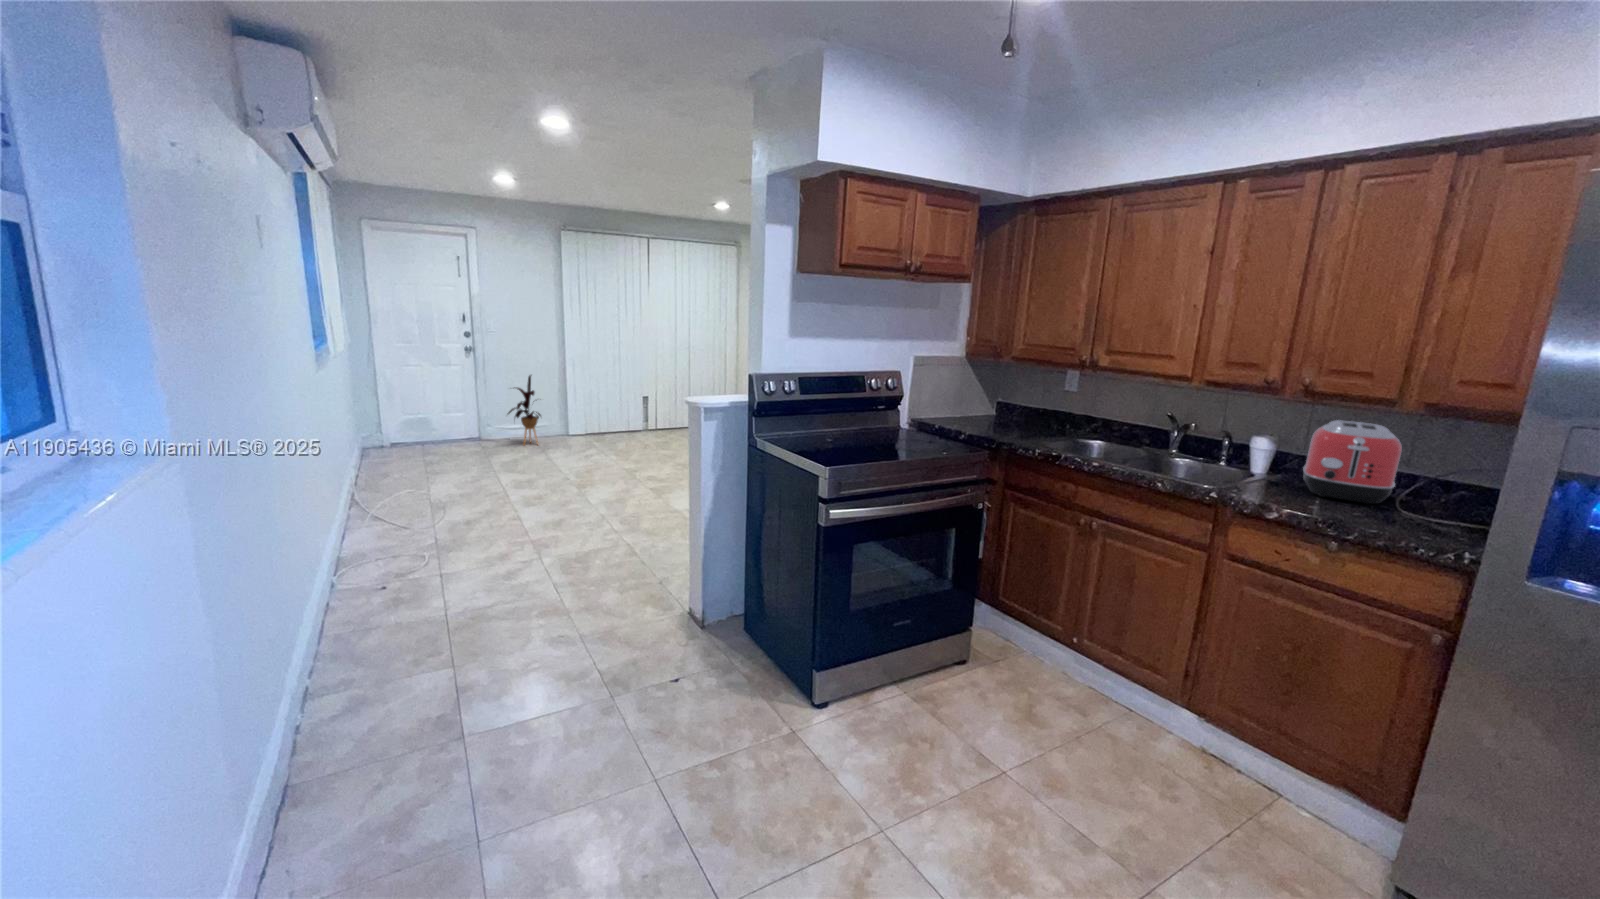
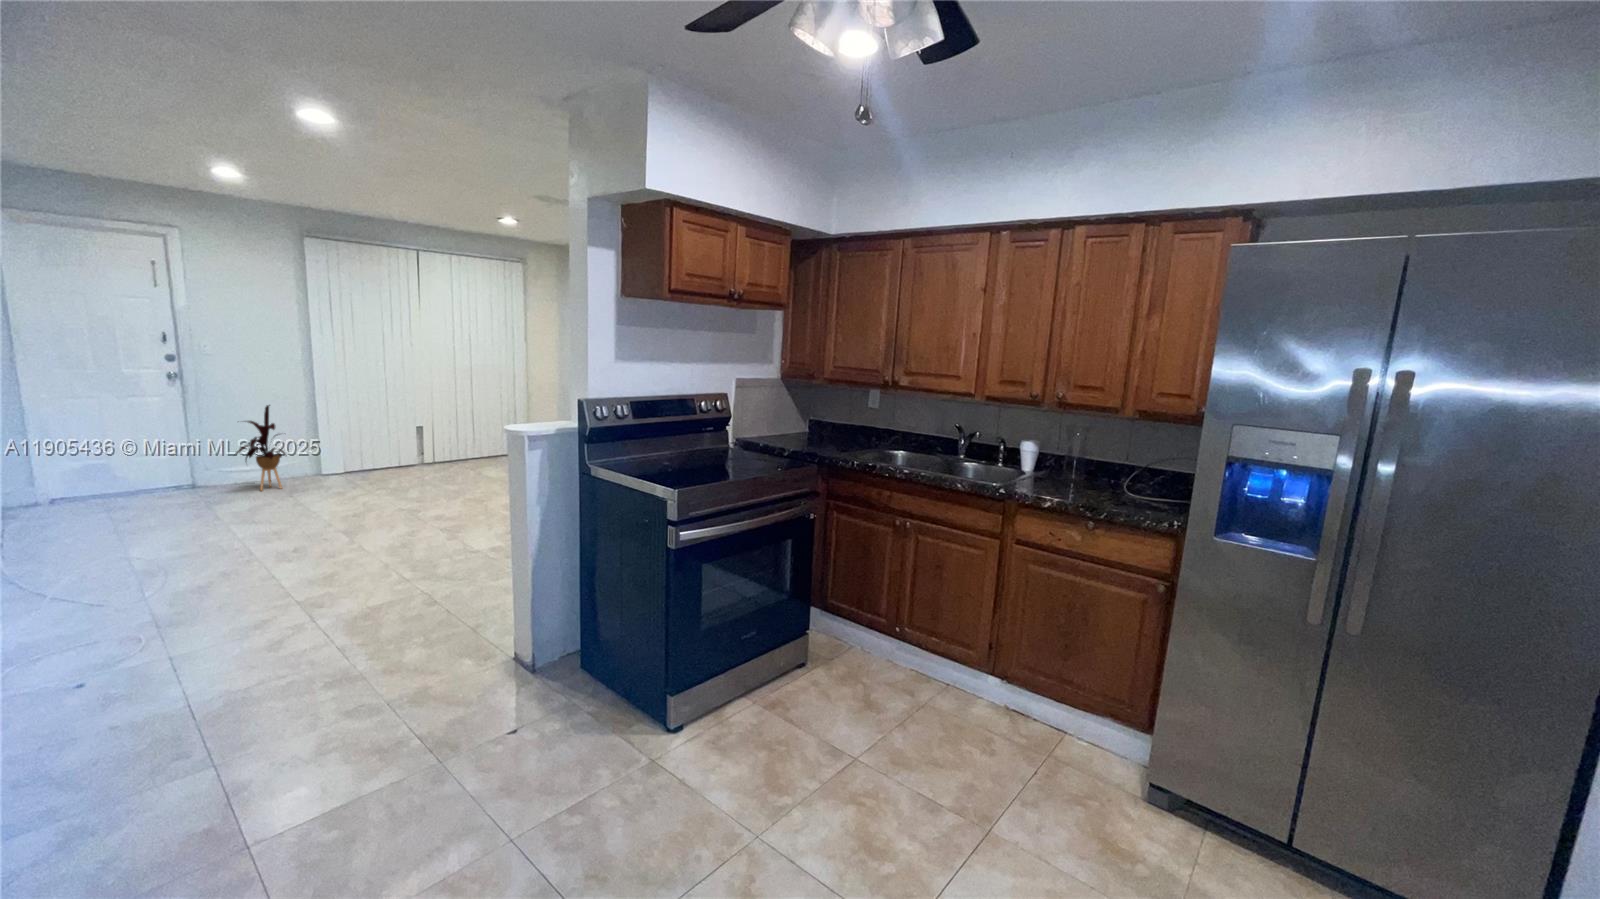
toaster: present [1303,420,1402,504] -> none [1060,426,1124,490]

